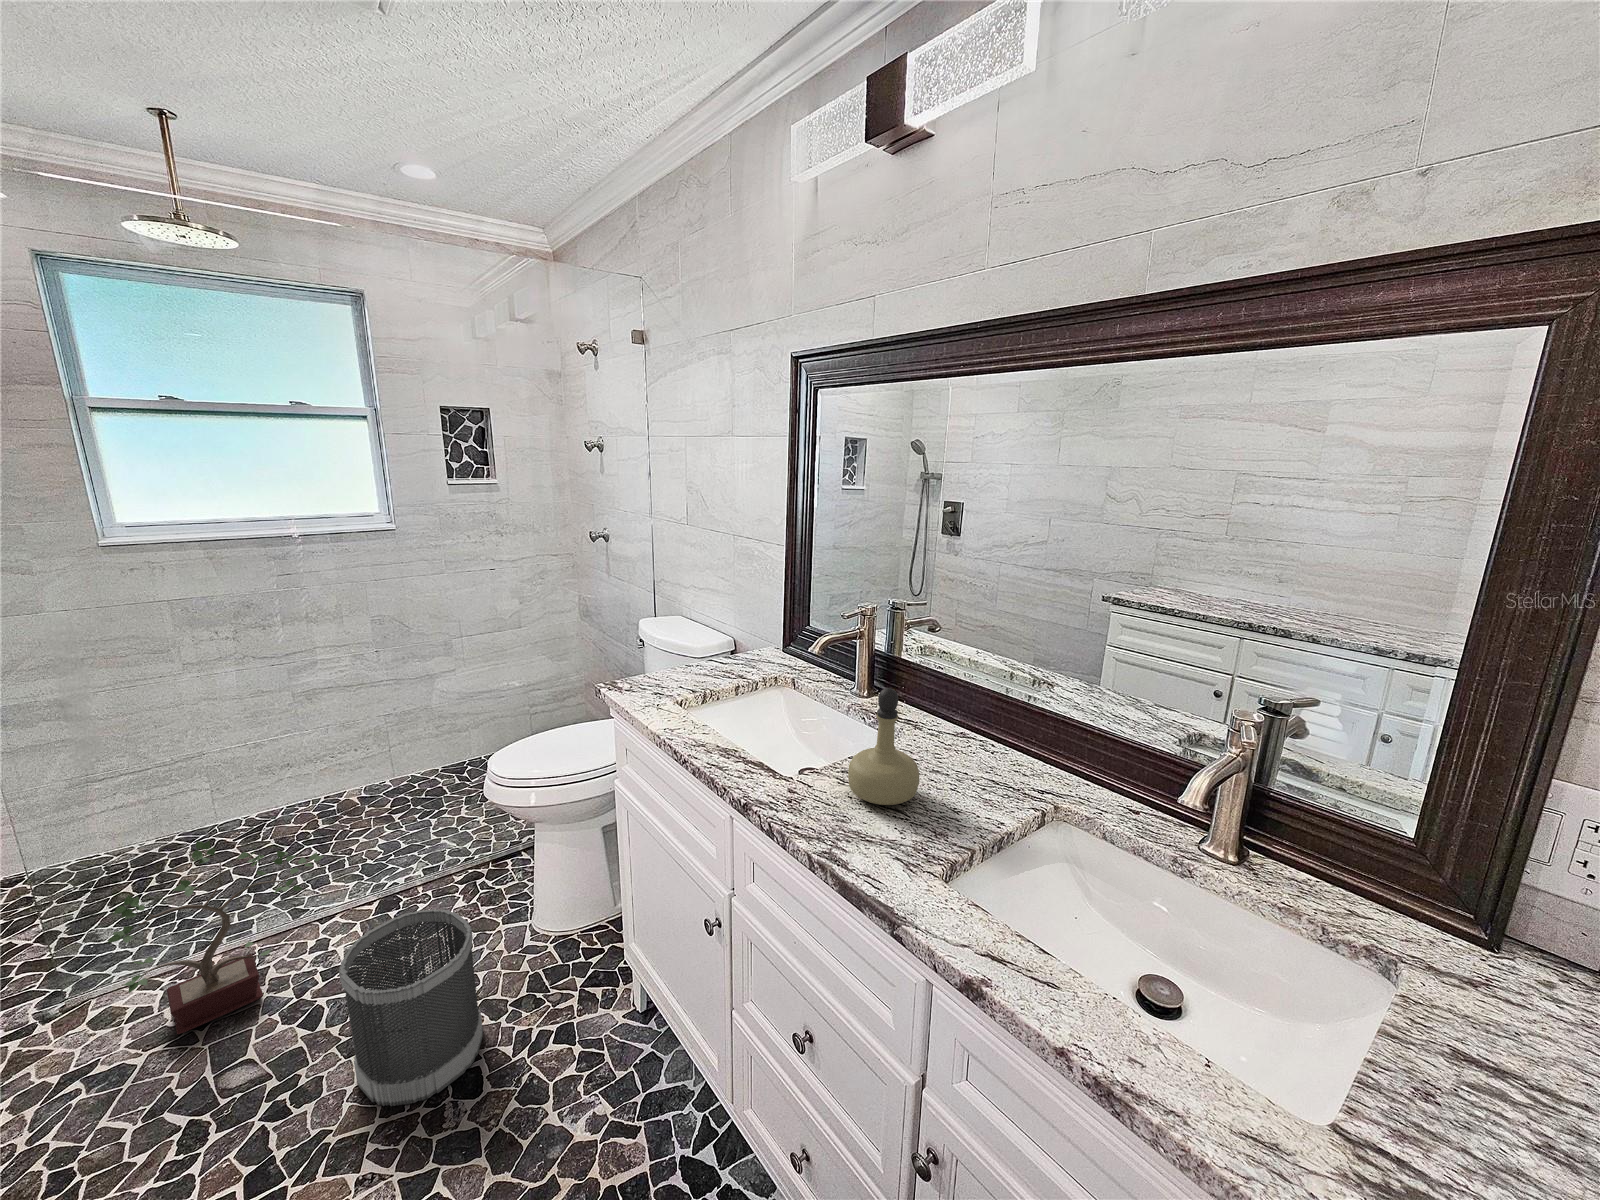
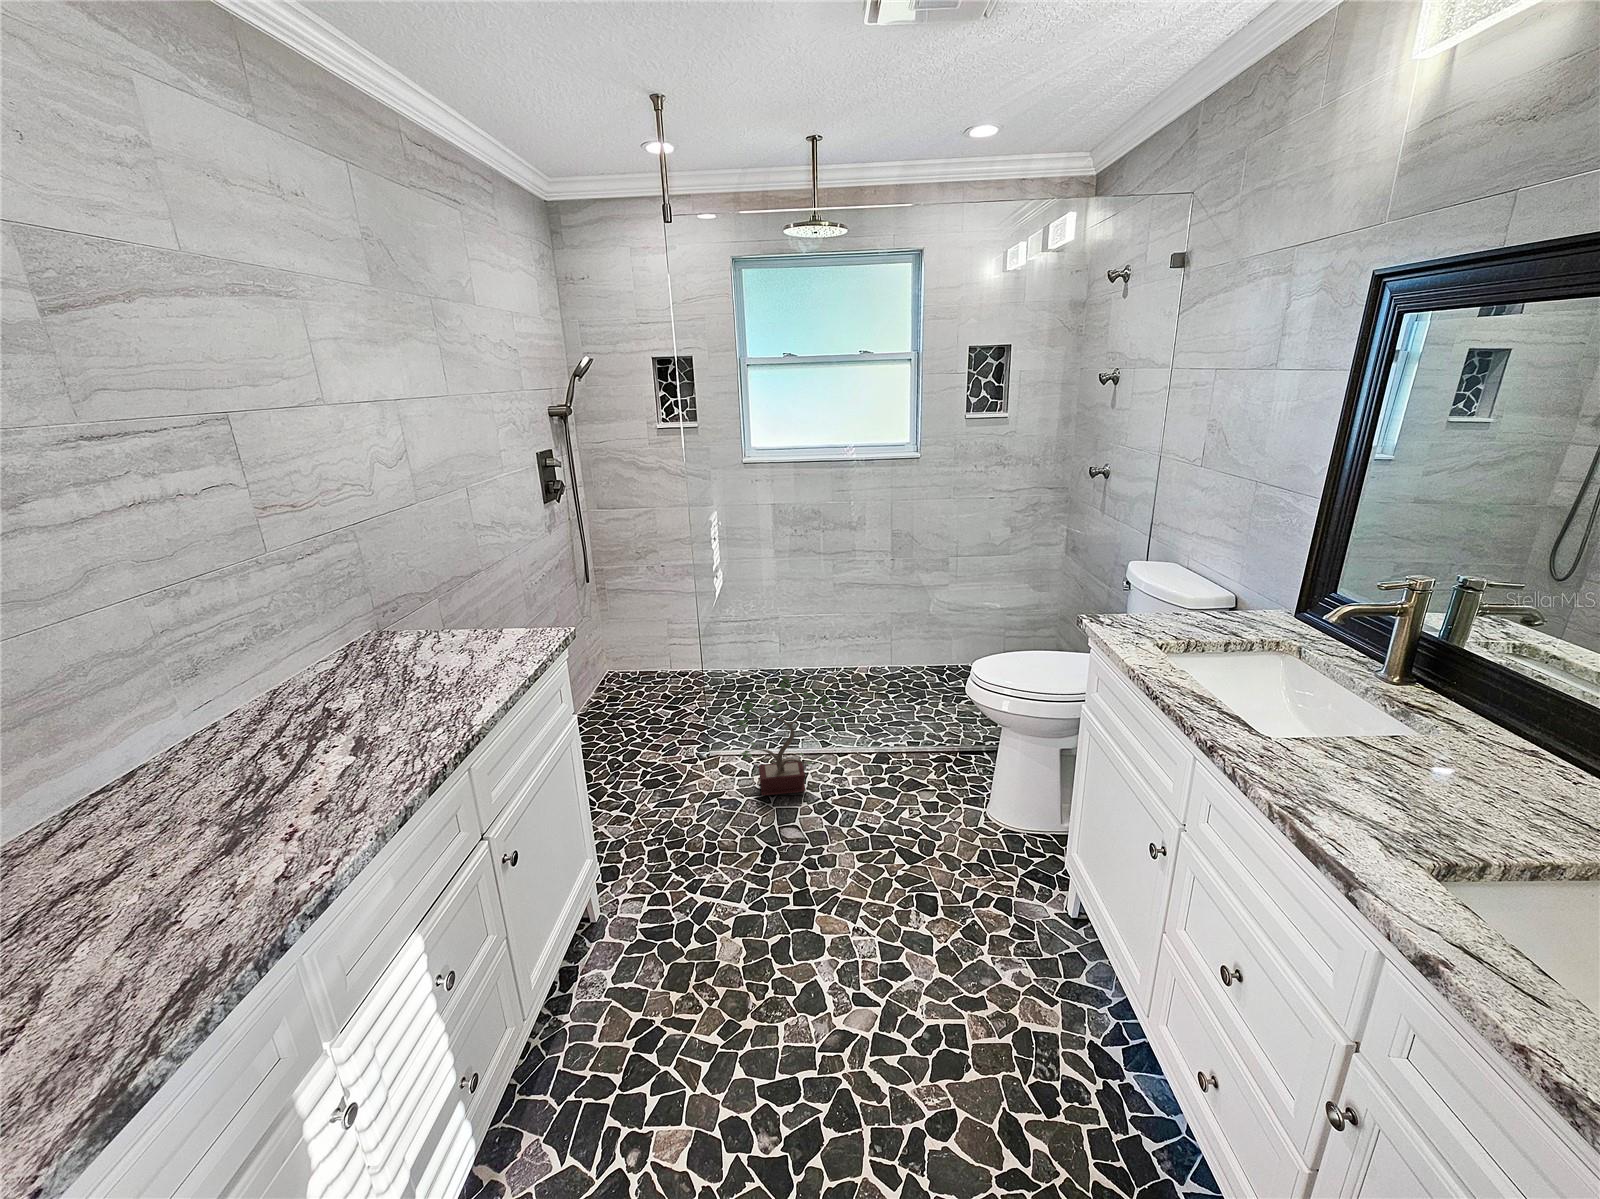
perfume bottle: present [848,688,919,805] -> none [1359,666,1471,801]
wastebasket: present [339,909,483,1106] -> none [855,764,944,901]

